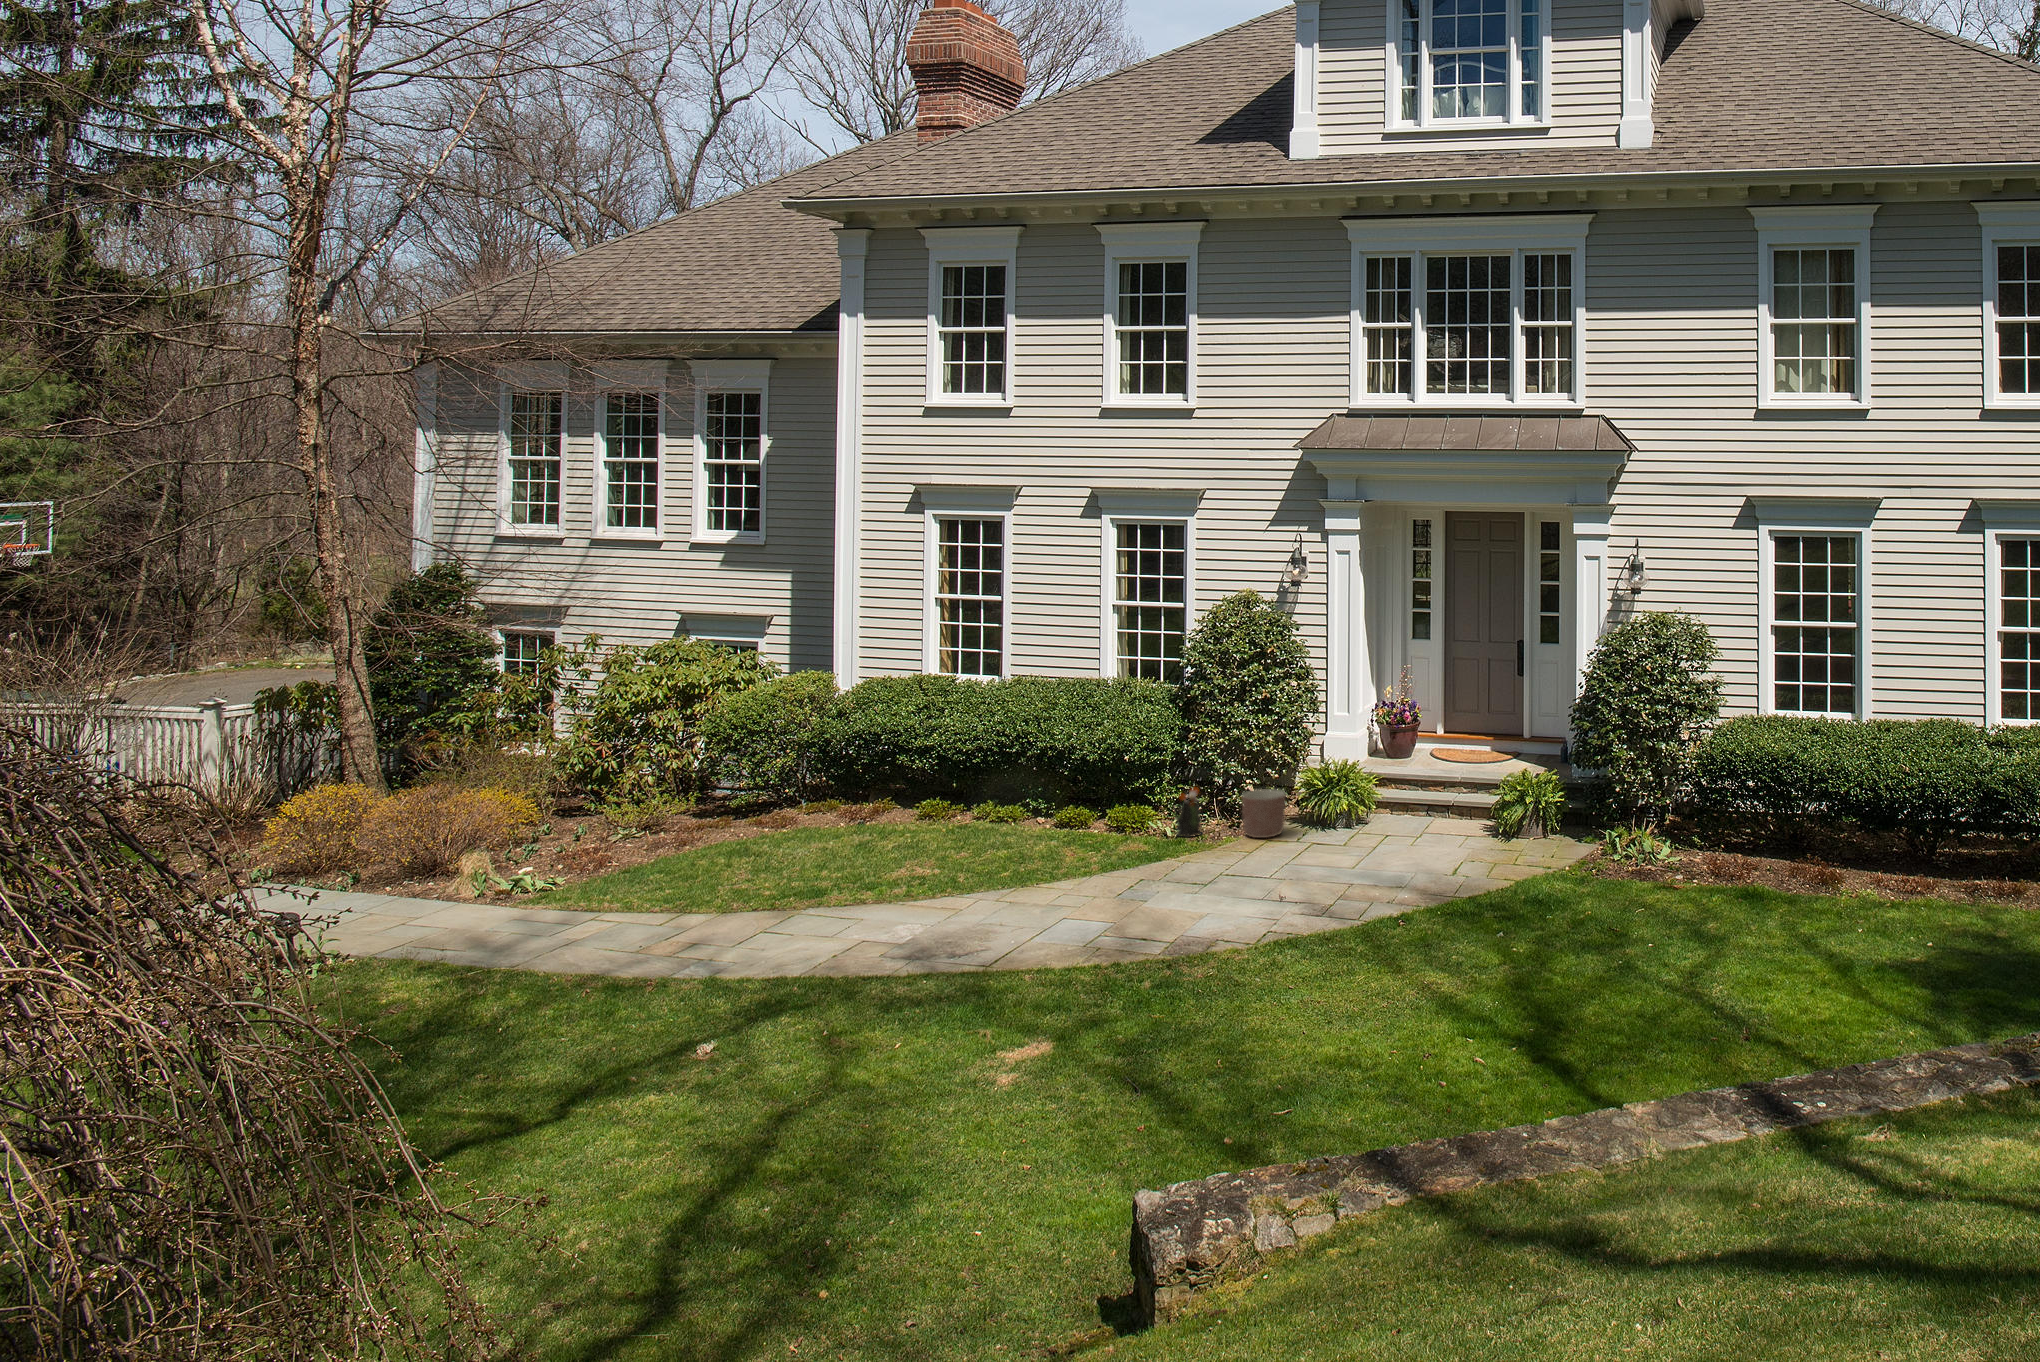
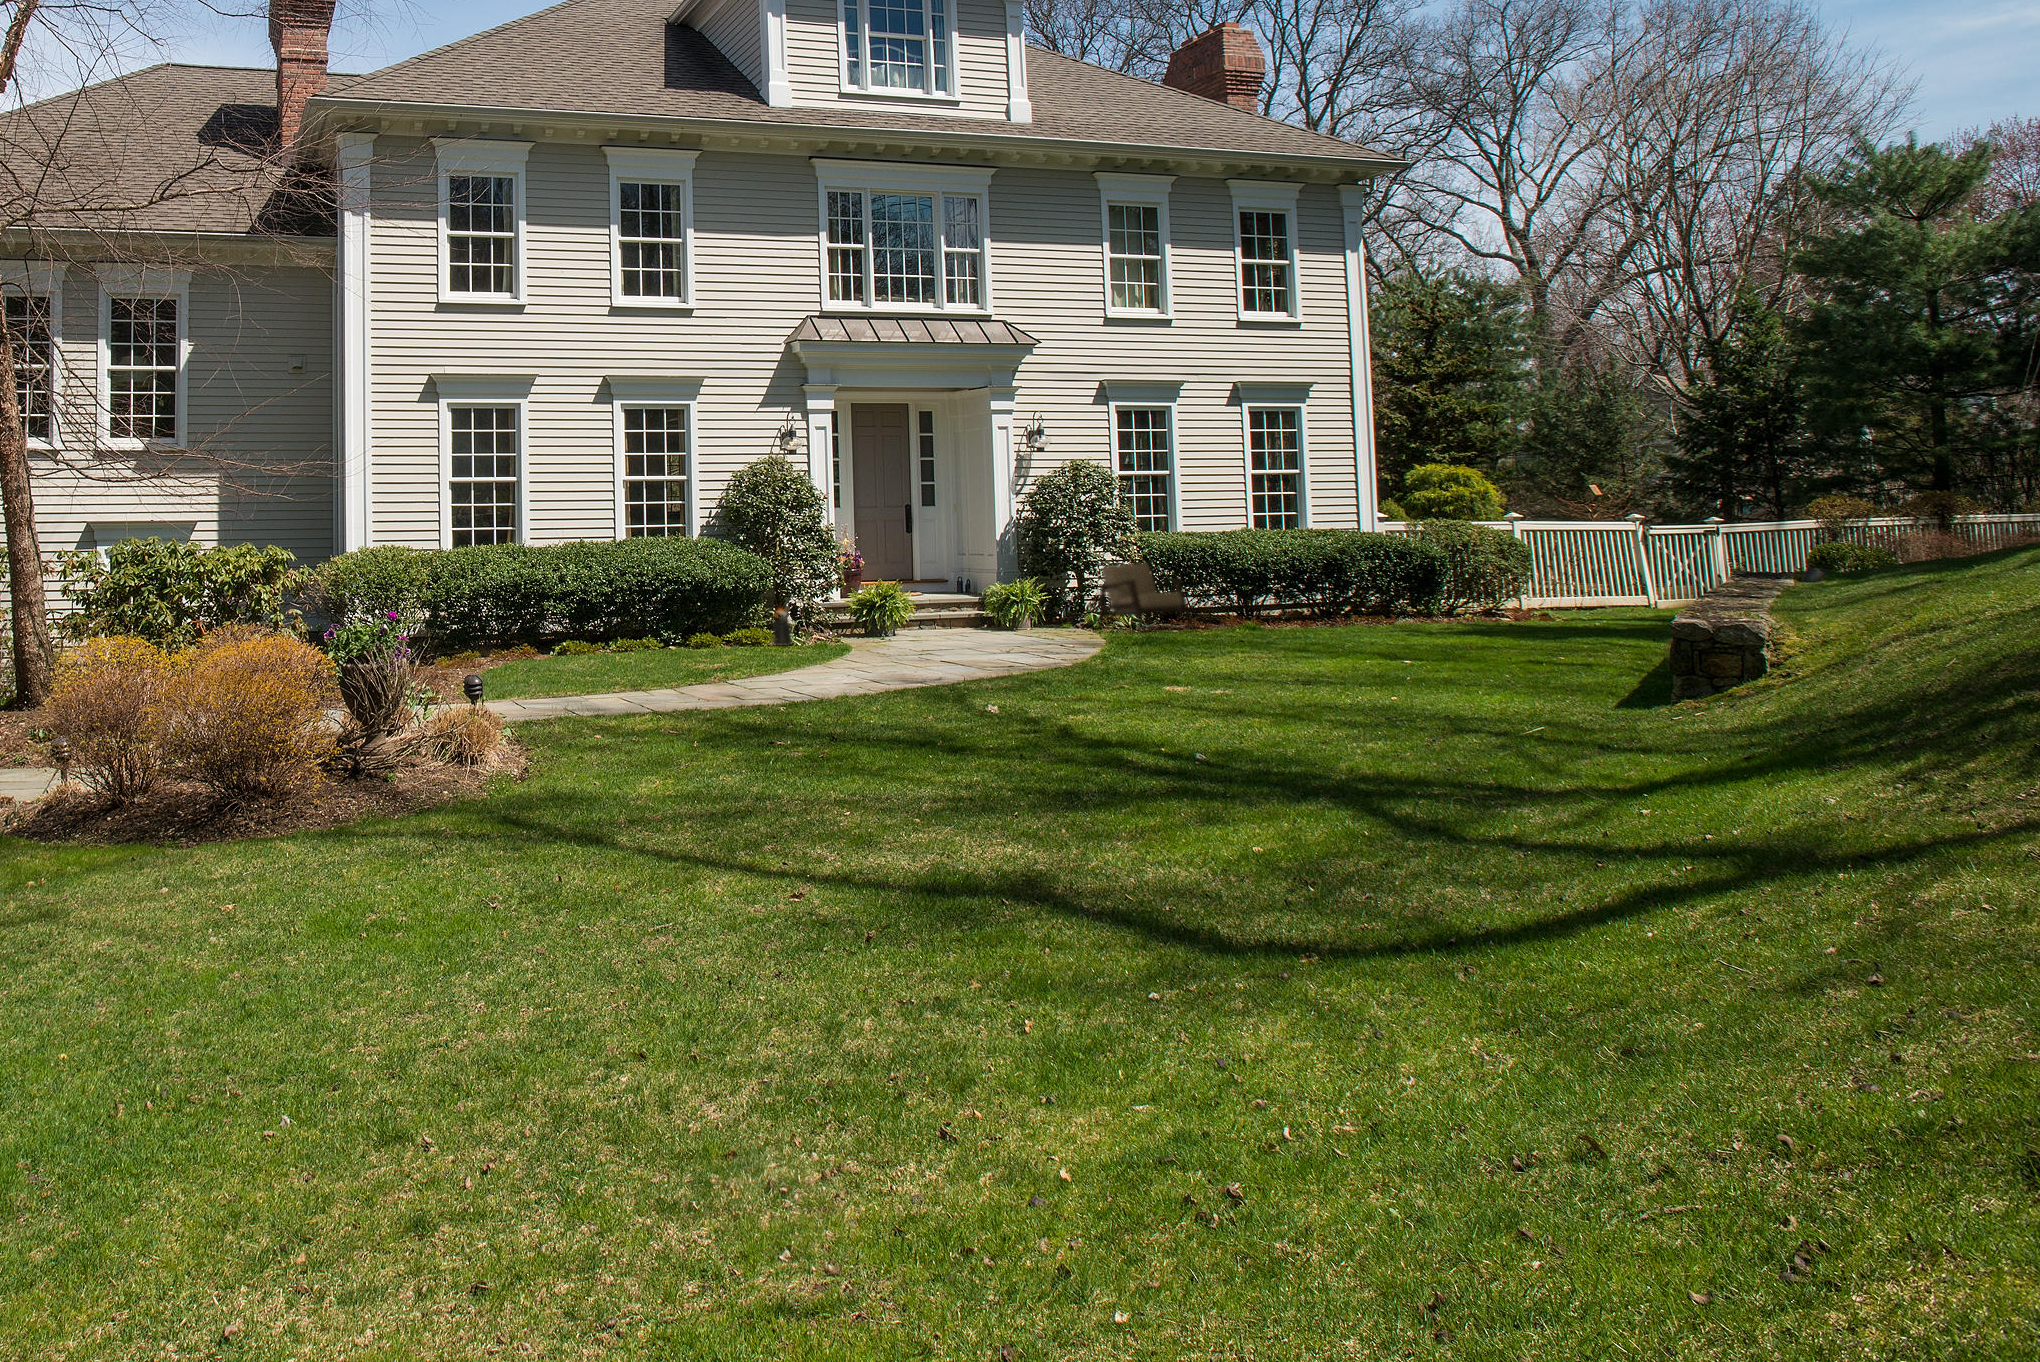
armchair: none [1654,766,1751,877] -> present [1099,563,1194,632]
planter: present [1242,789,1285,838] -> none [814,608,850,642]

